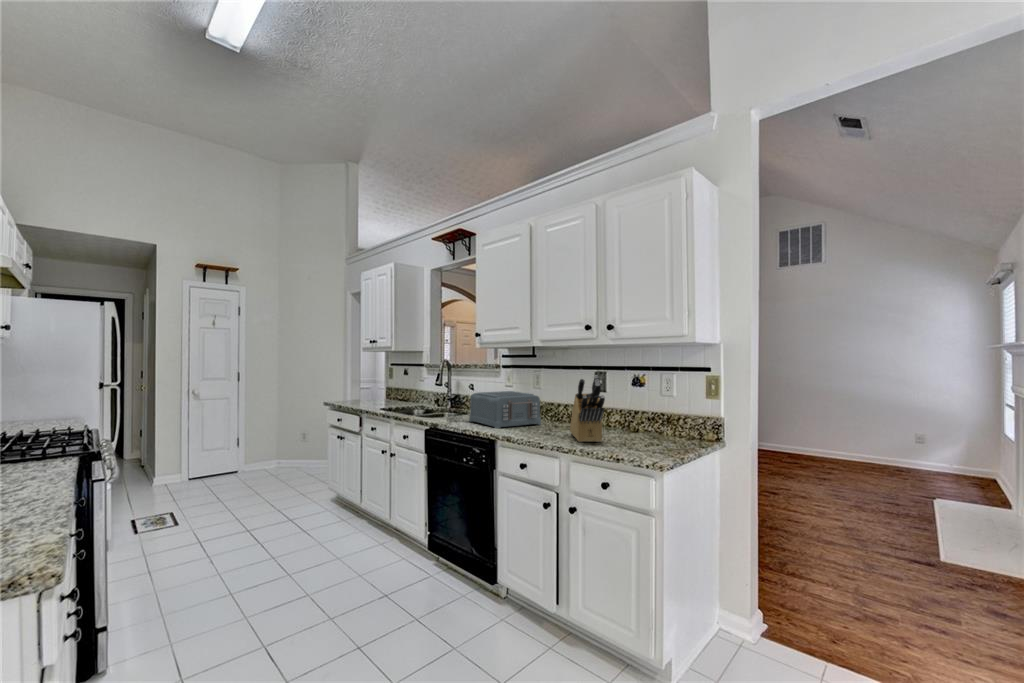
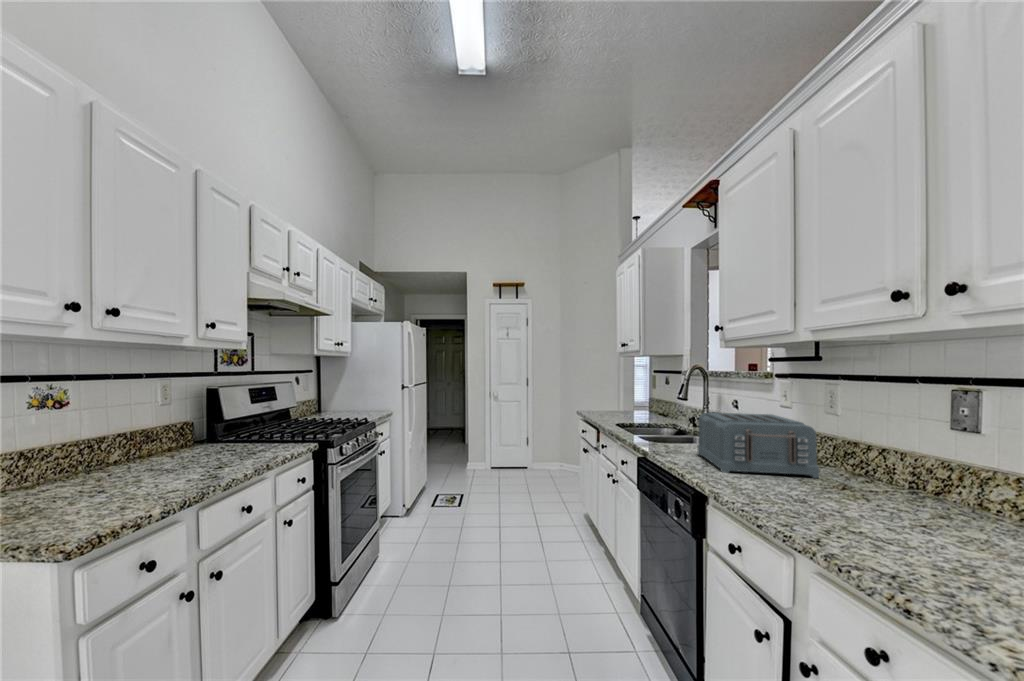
knife block: present [570,375,605,442] -> none [851,393,922,545]

